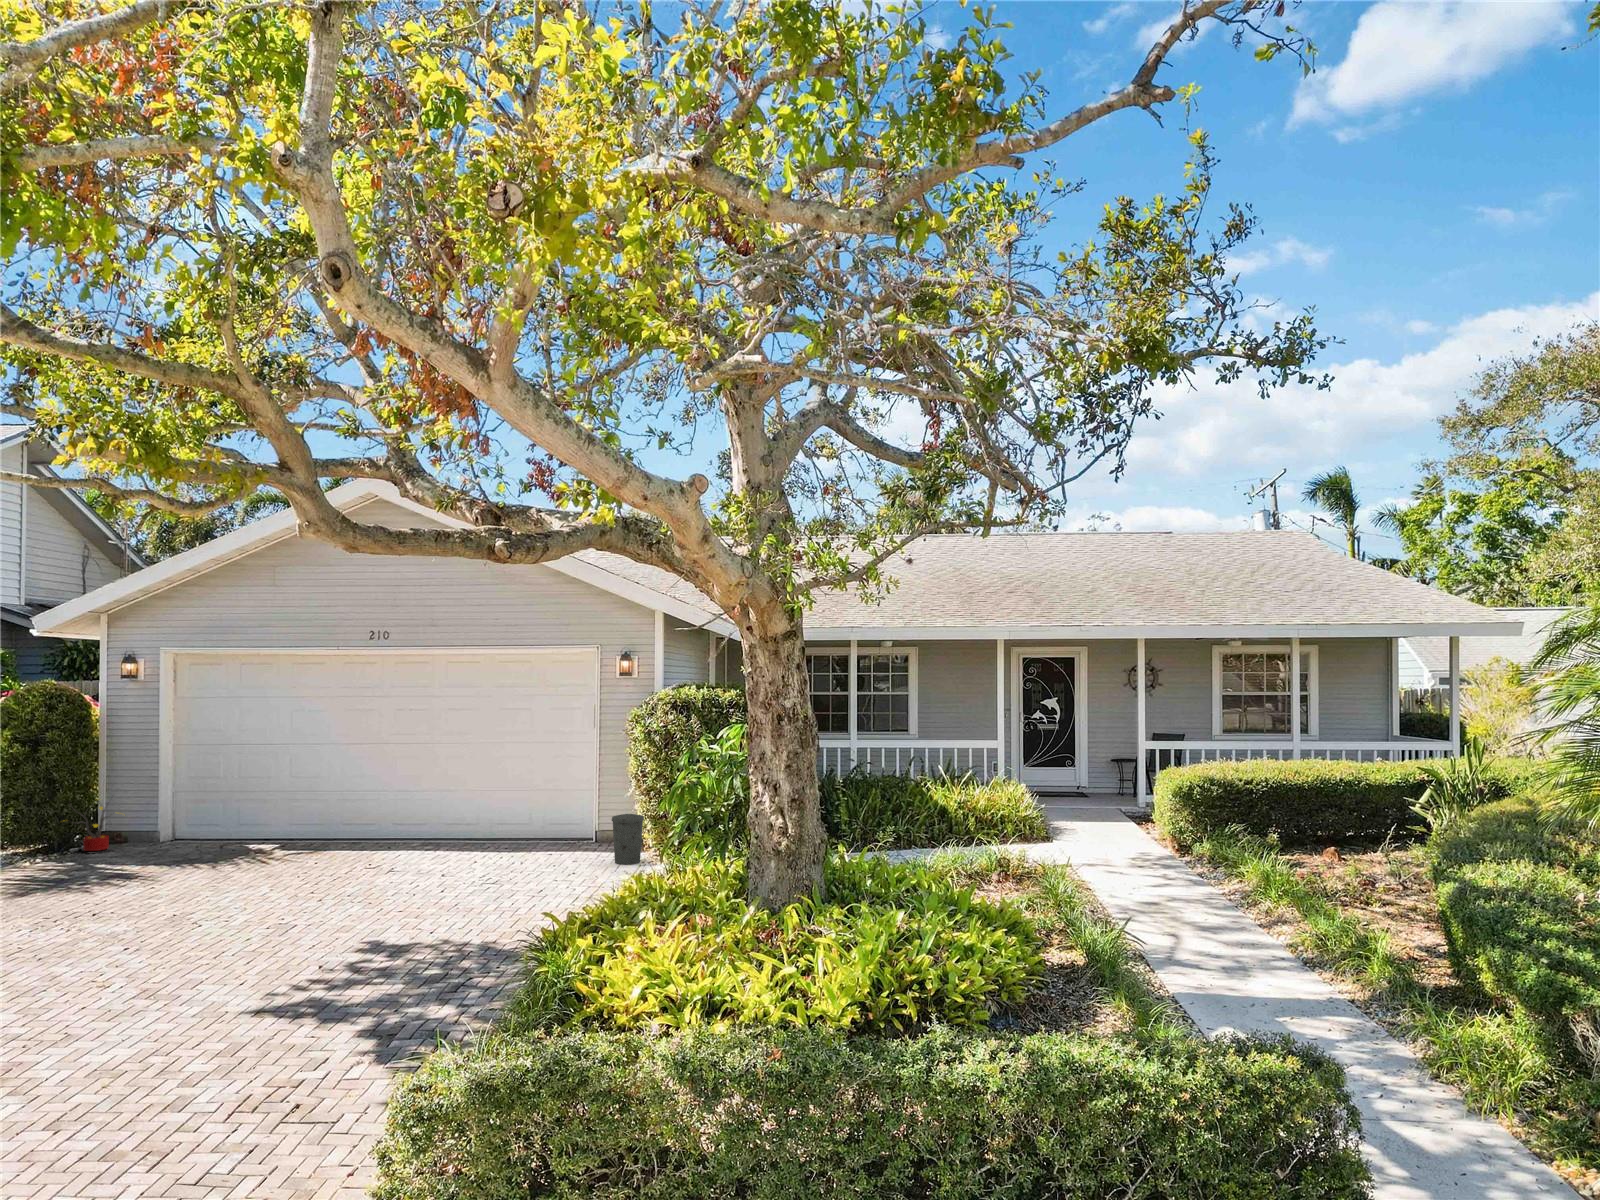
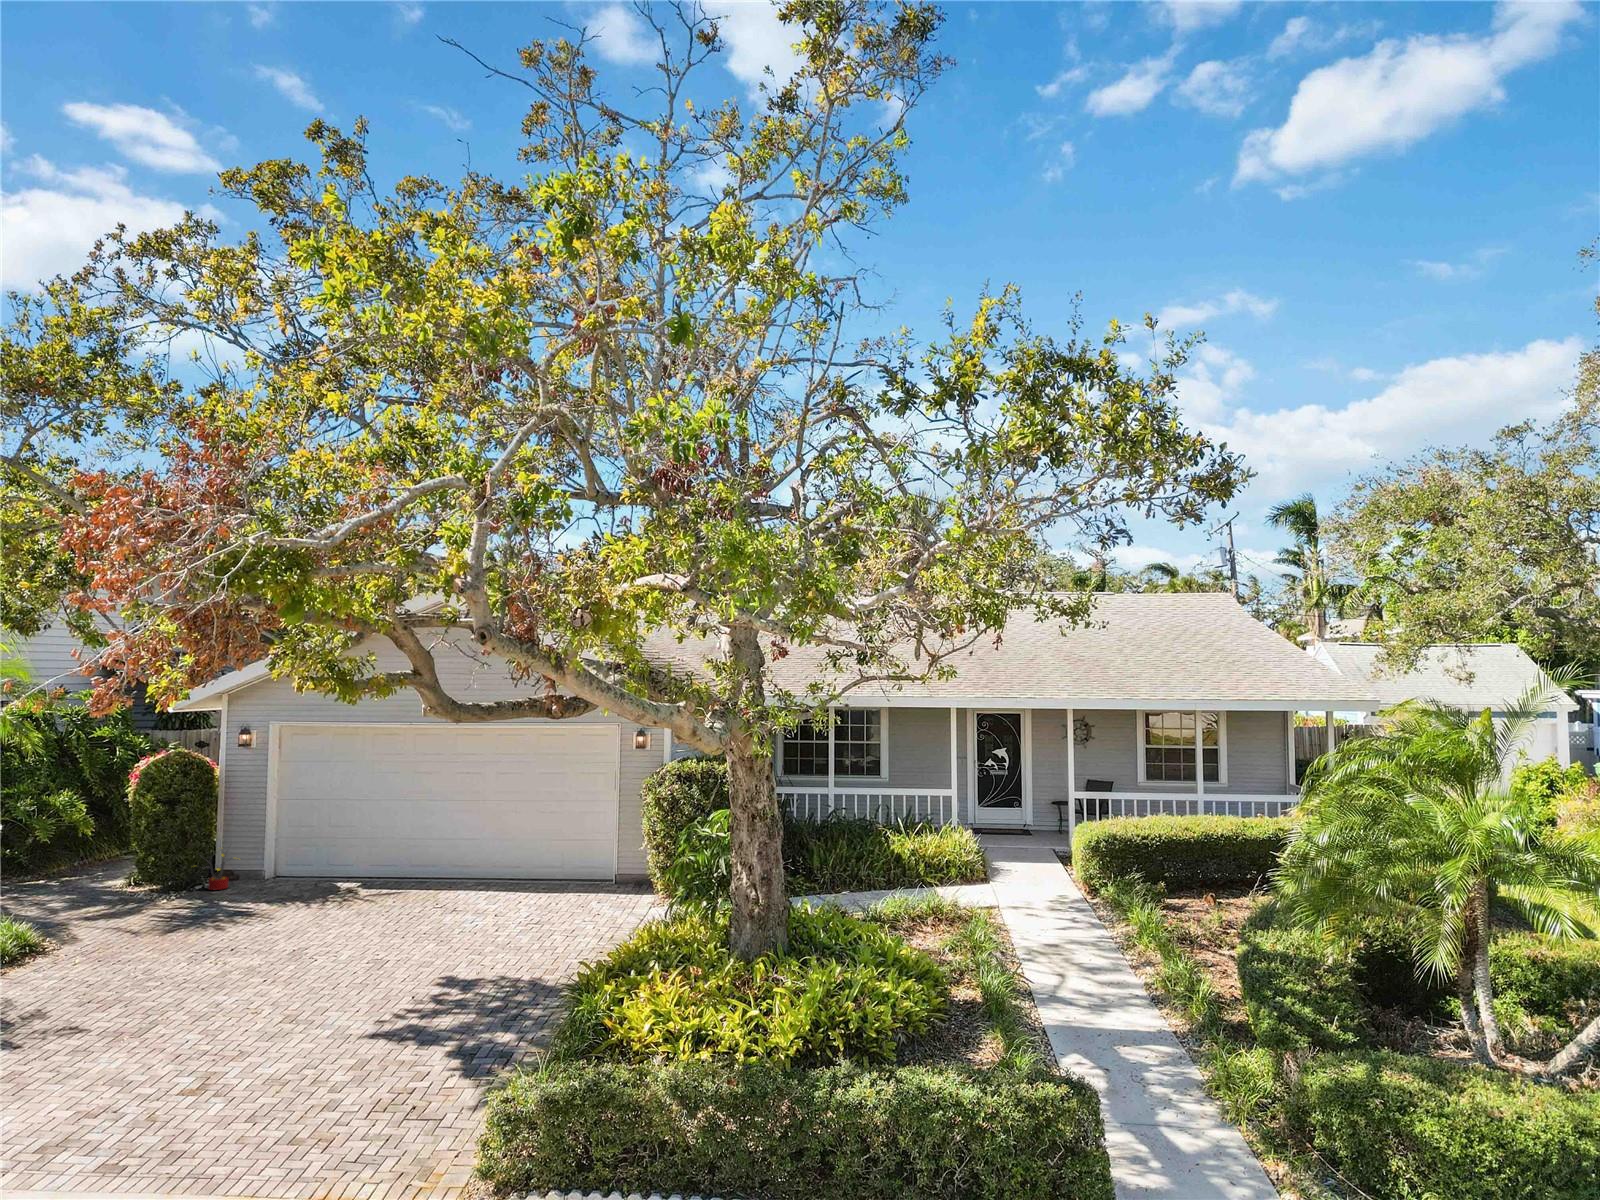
trash can: present [612,814,644,865] -> none [633,862,658,904]

